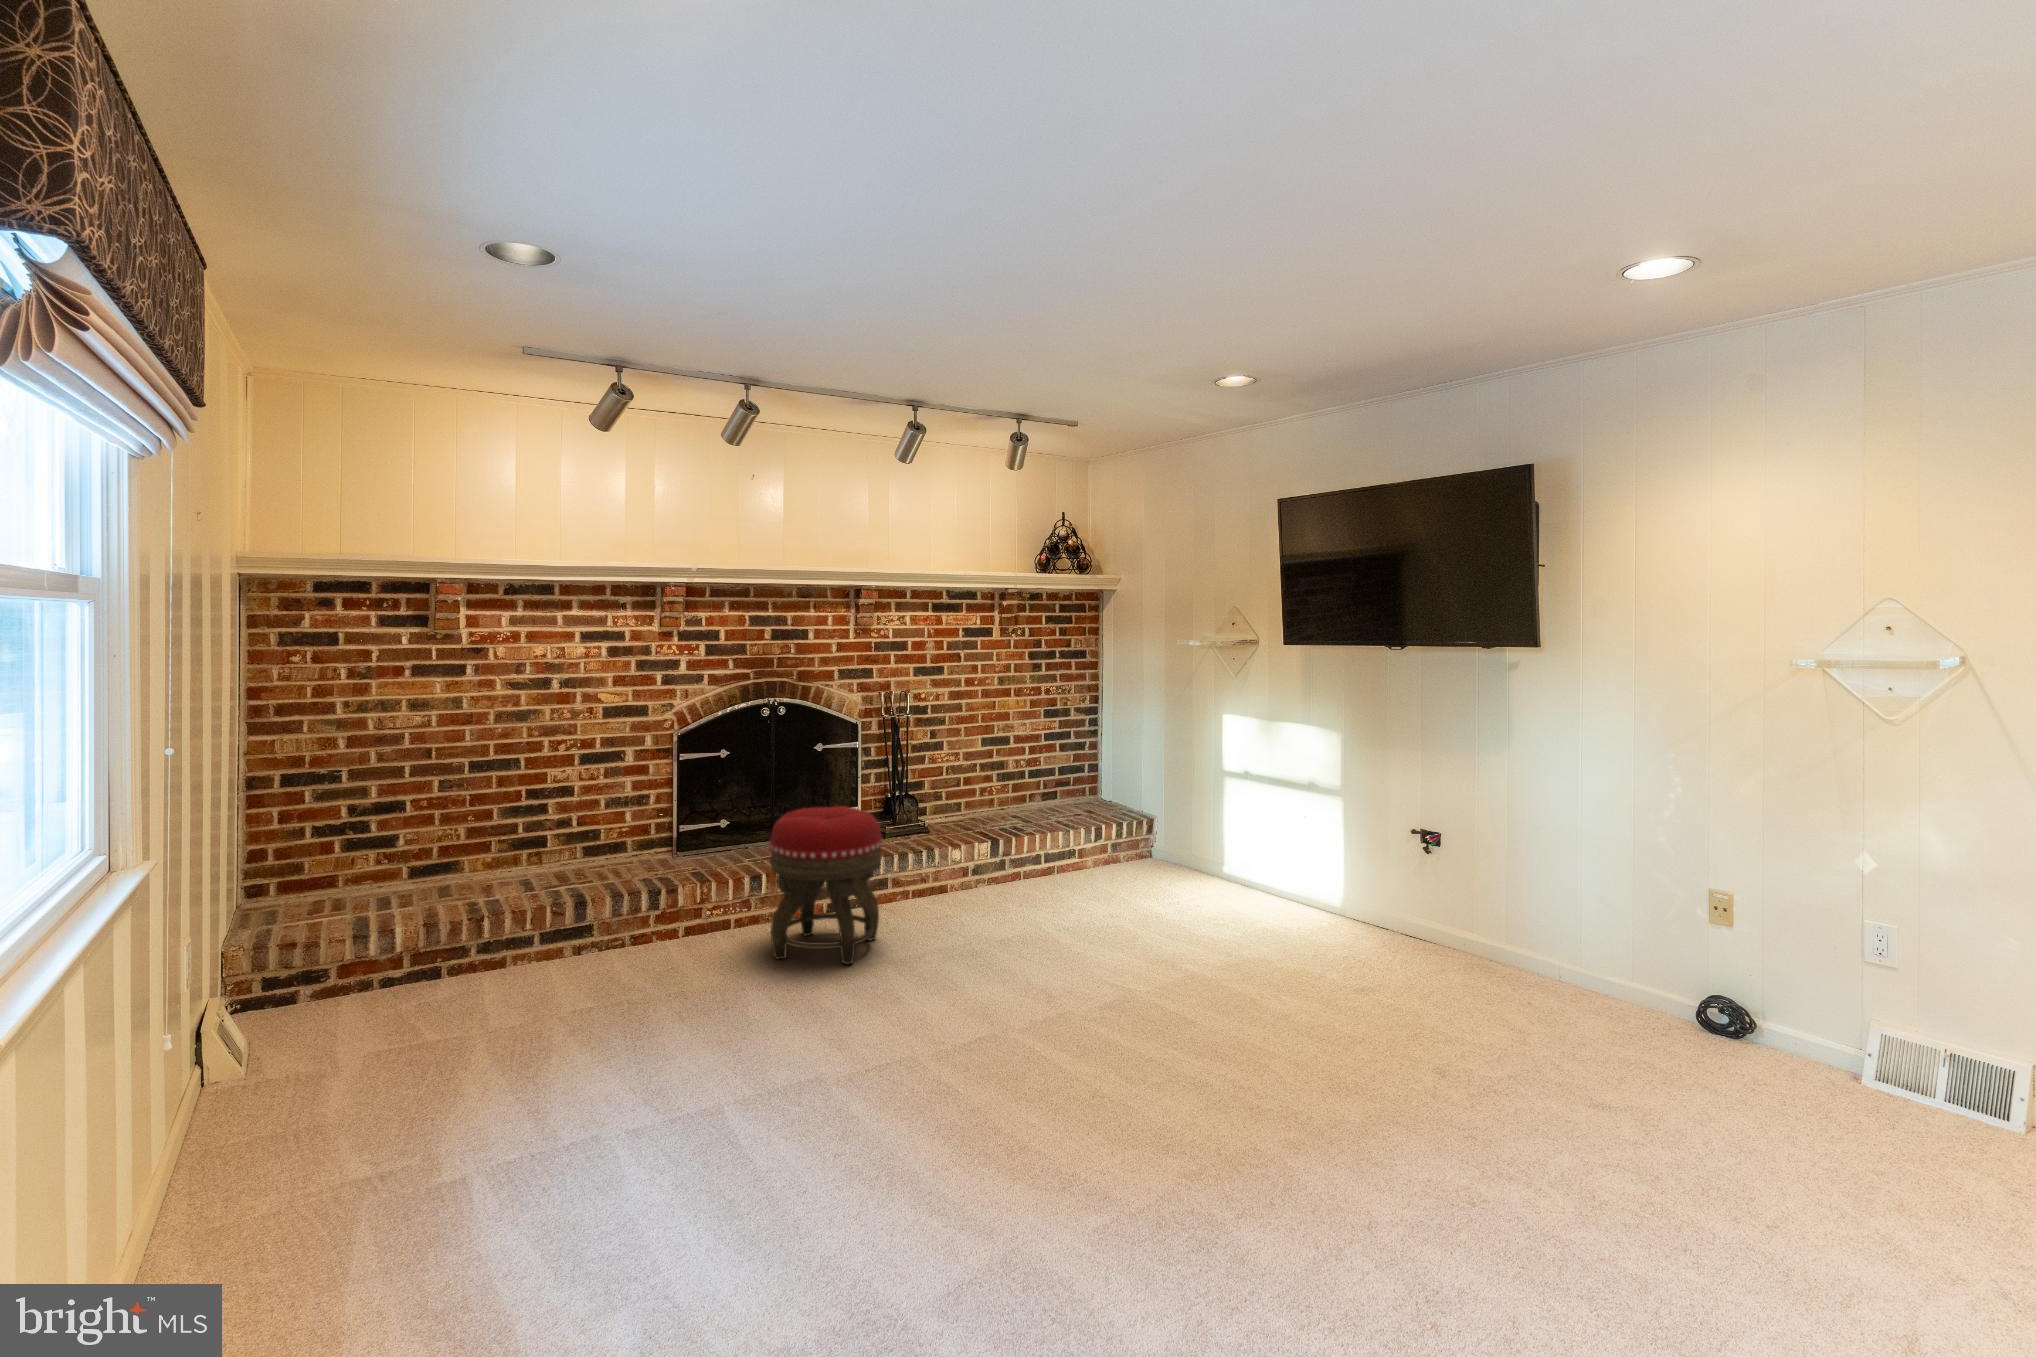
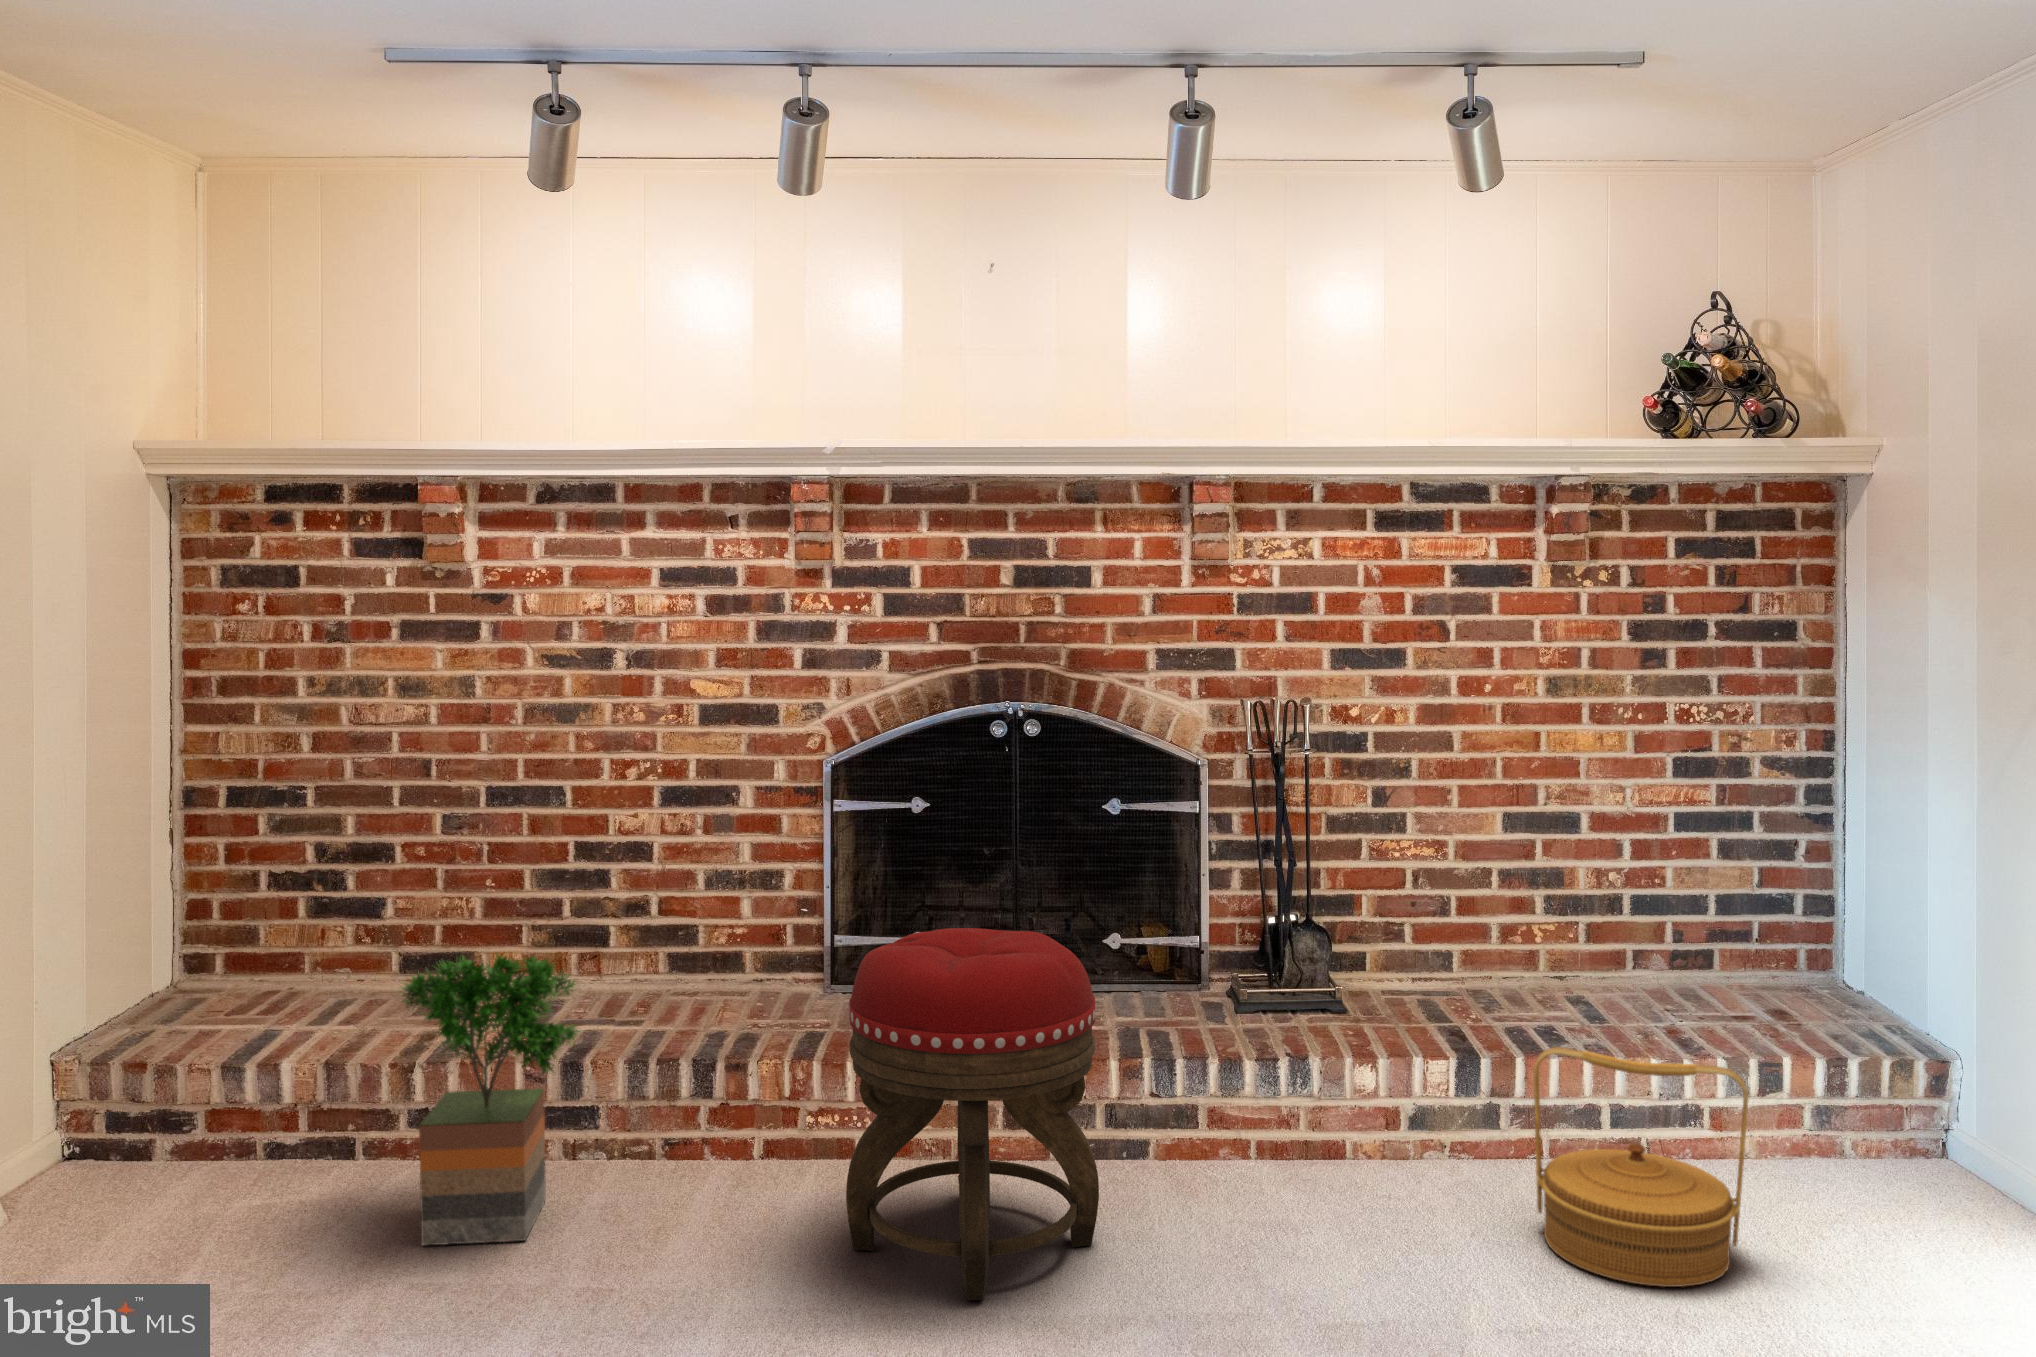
basket: none [1032,829,1108,914] -> present [1533,1047,1749,1287]
potted tree: none [521,844,633,999] -> present [401,955,581,1246]

